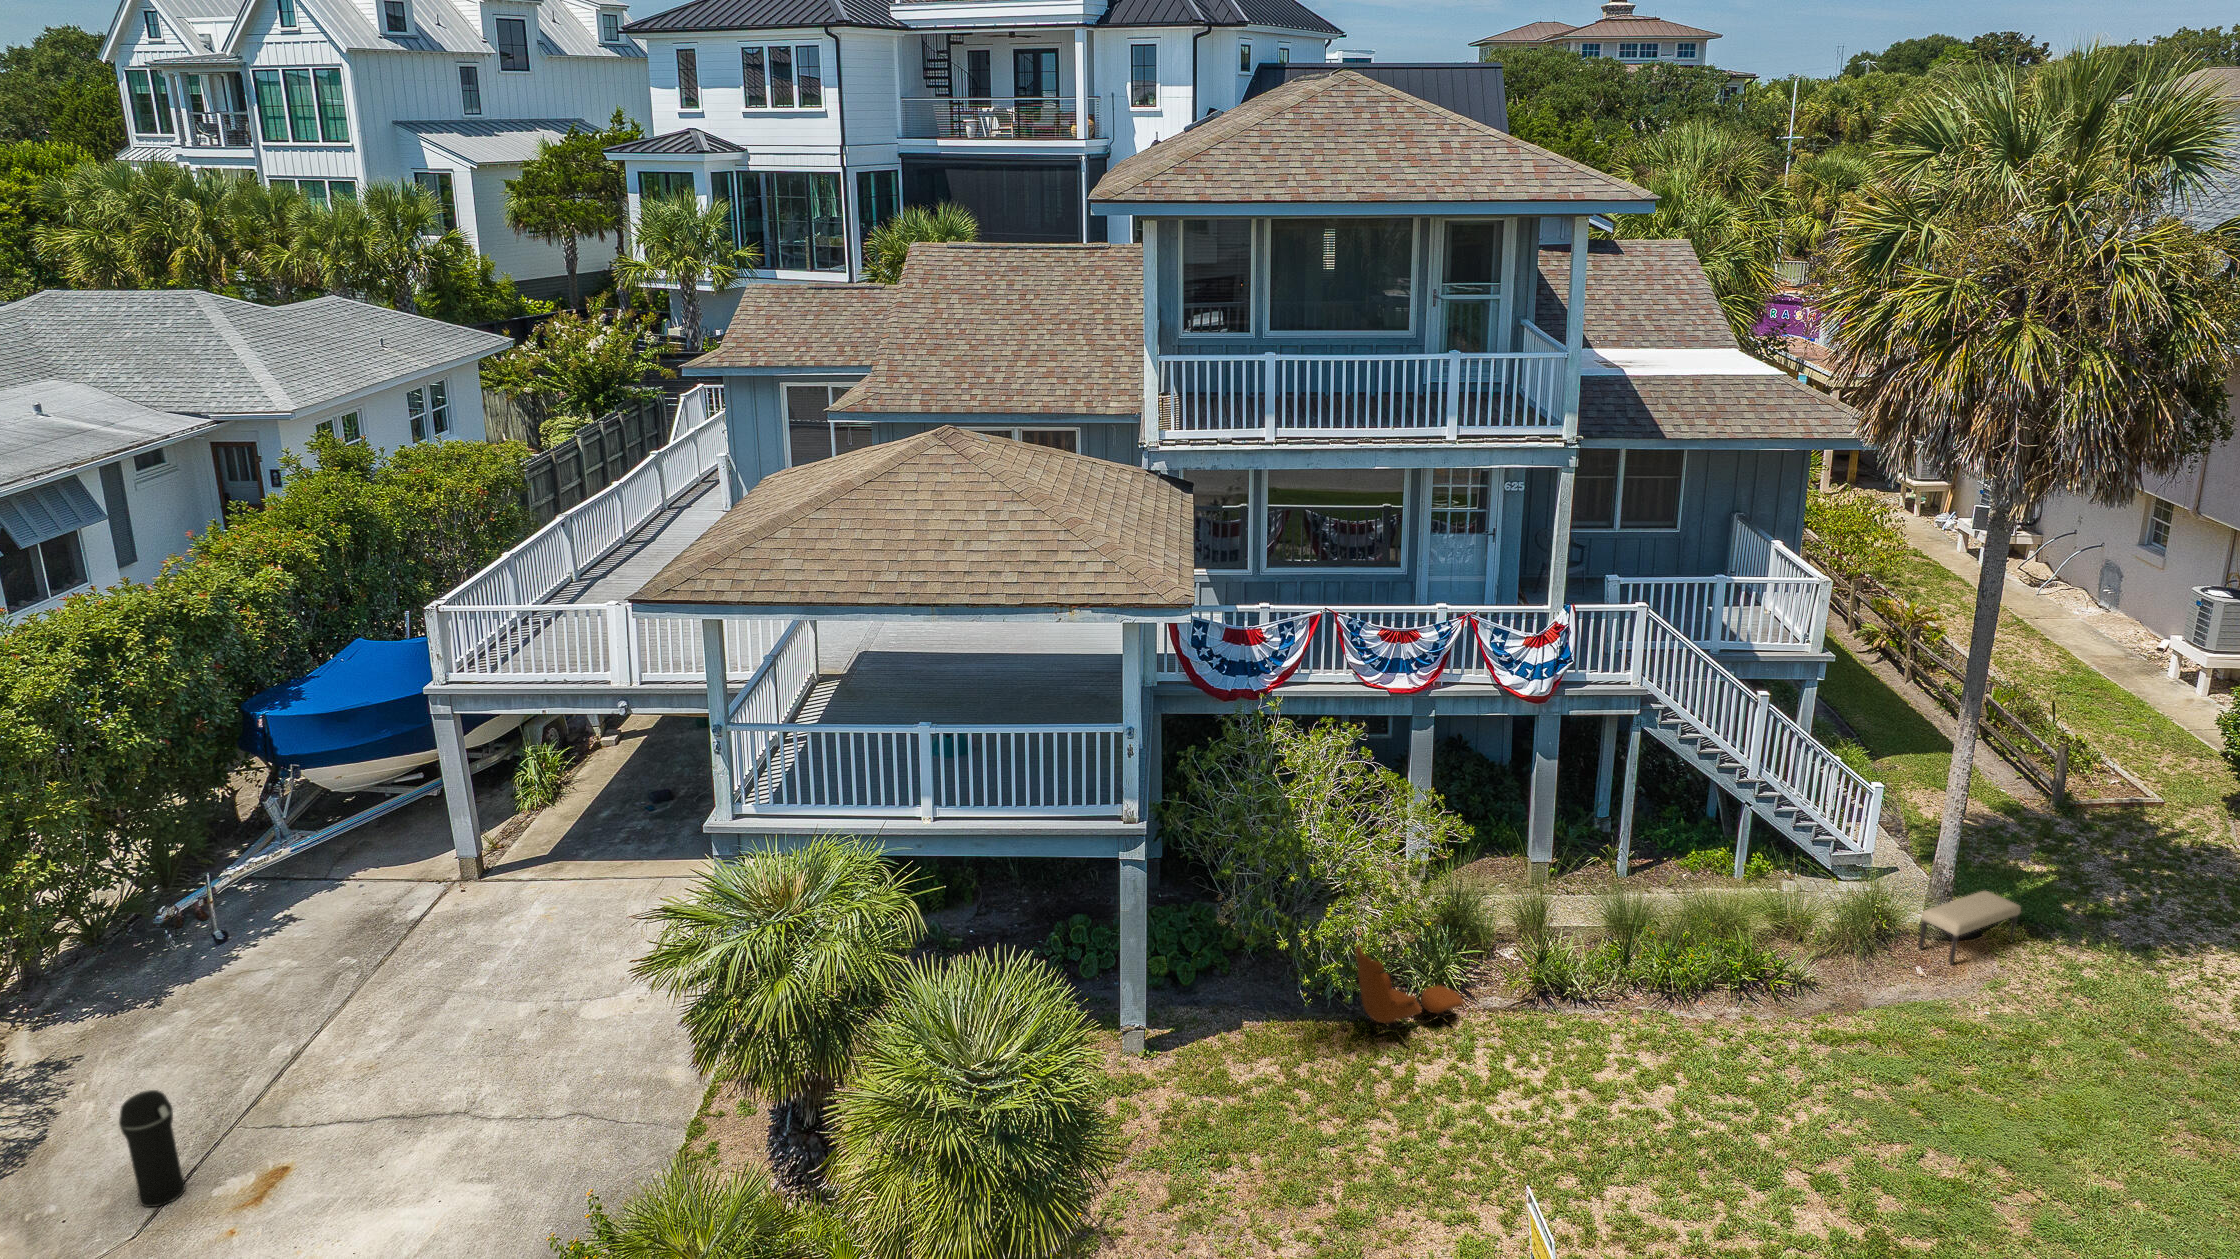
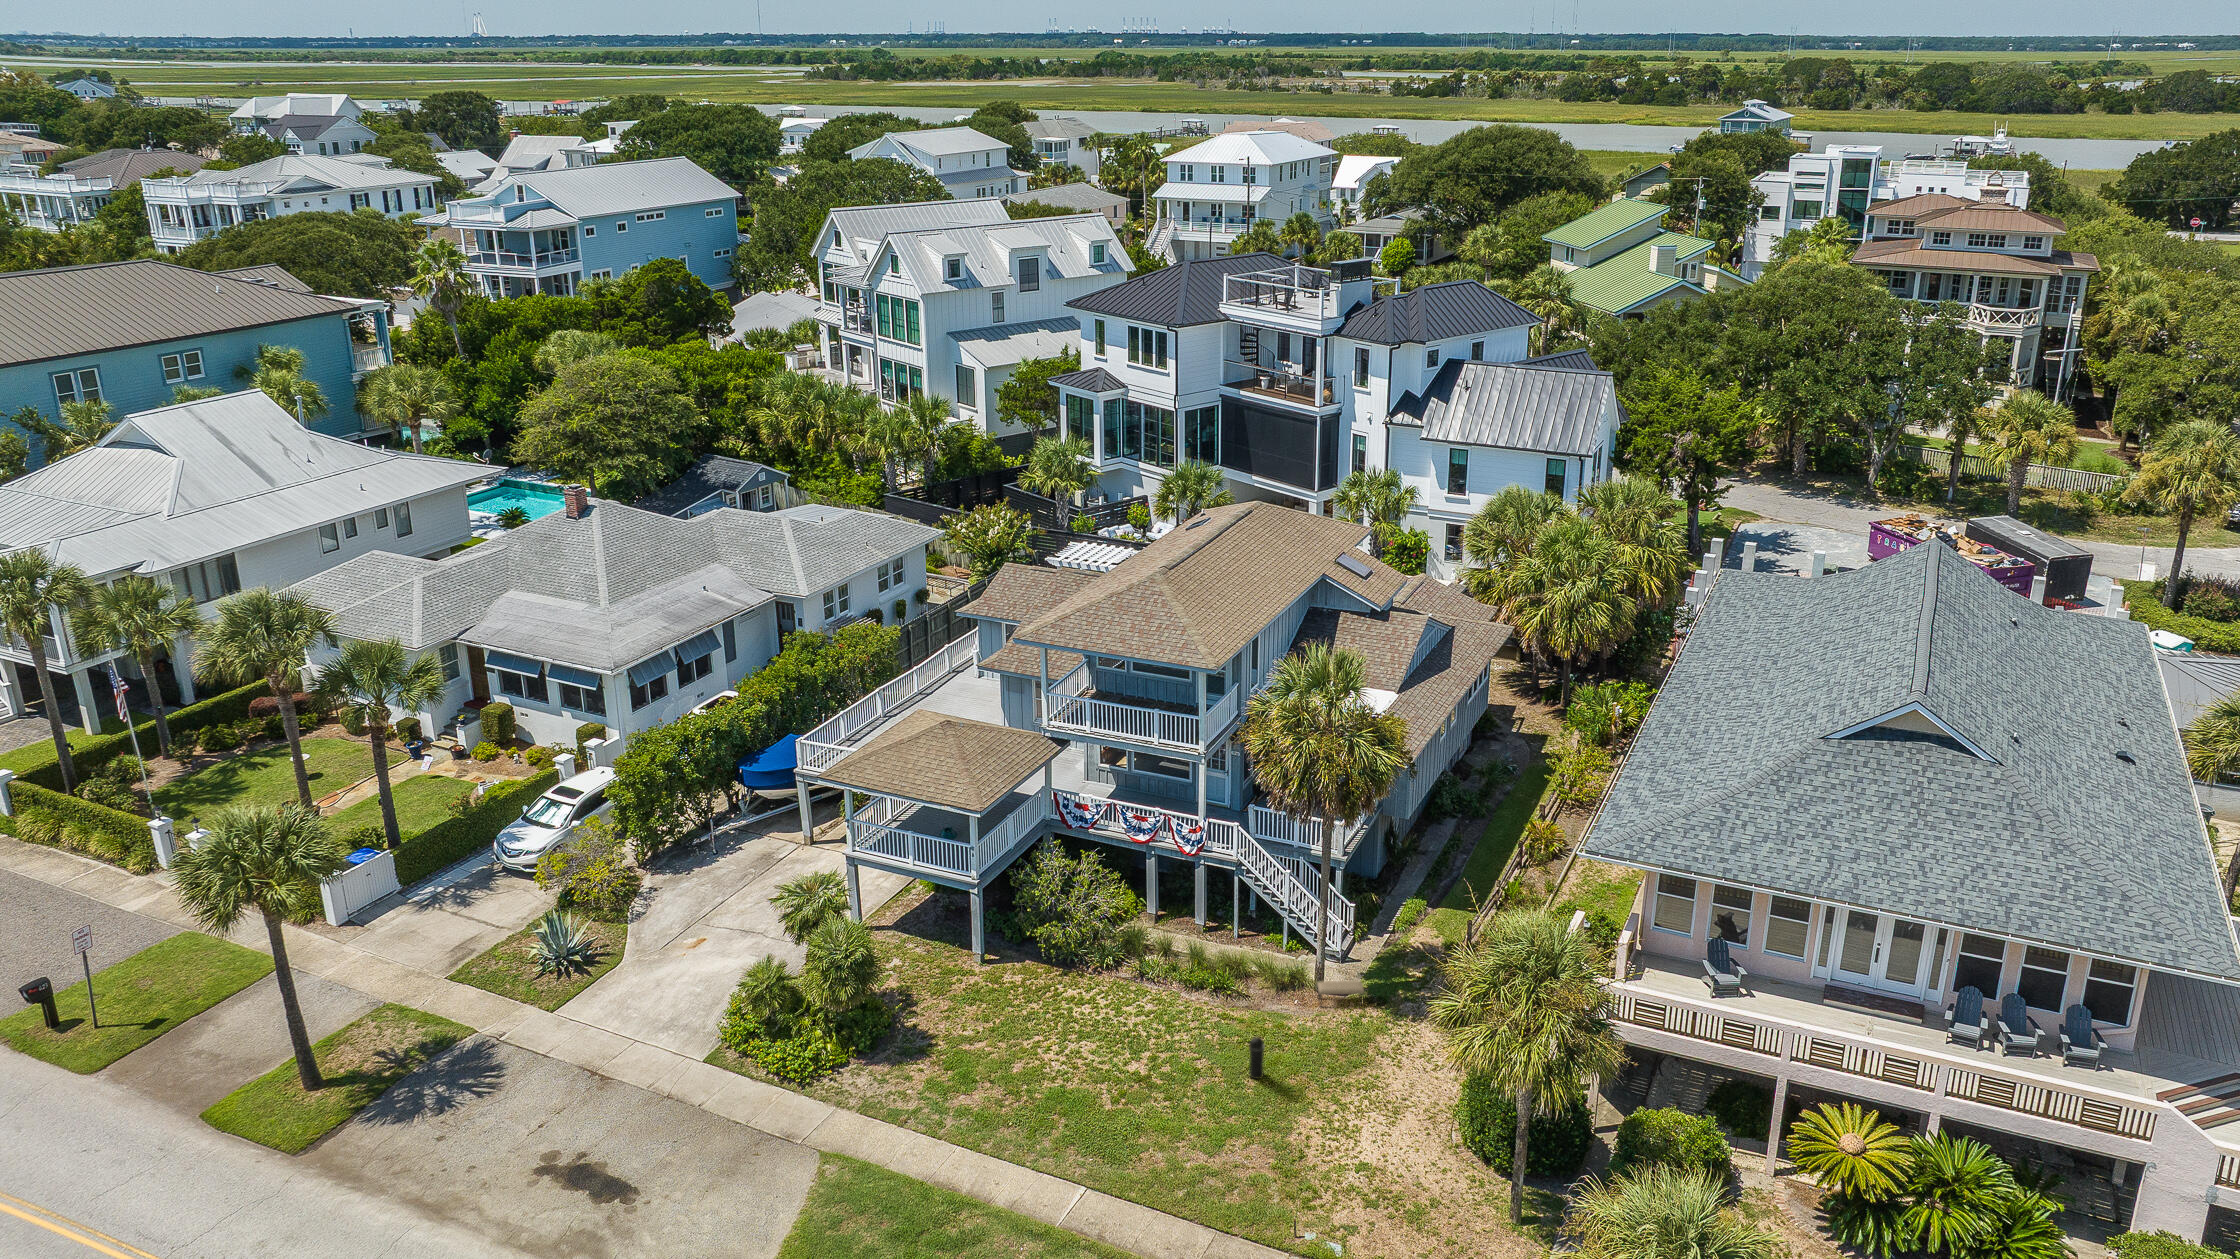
lounge chair: present [1355,945,1463,1047] -> none [1054,940,1104,984]
trash can: present [119,1090,186,1207] -> present [1249,1037,1265,1079]

